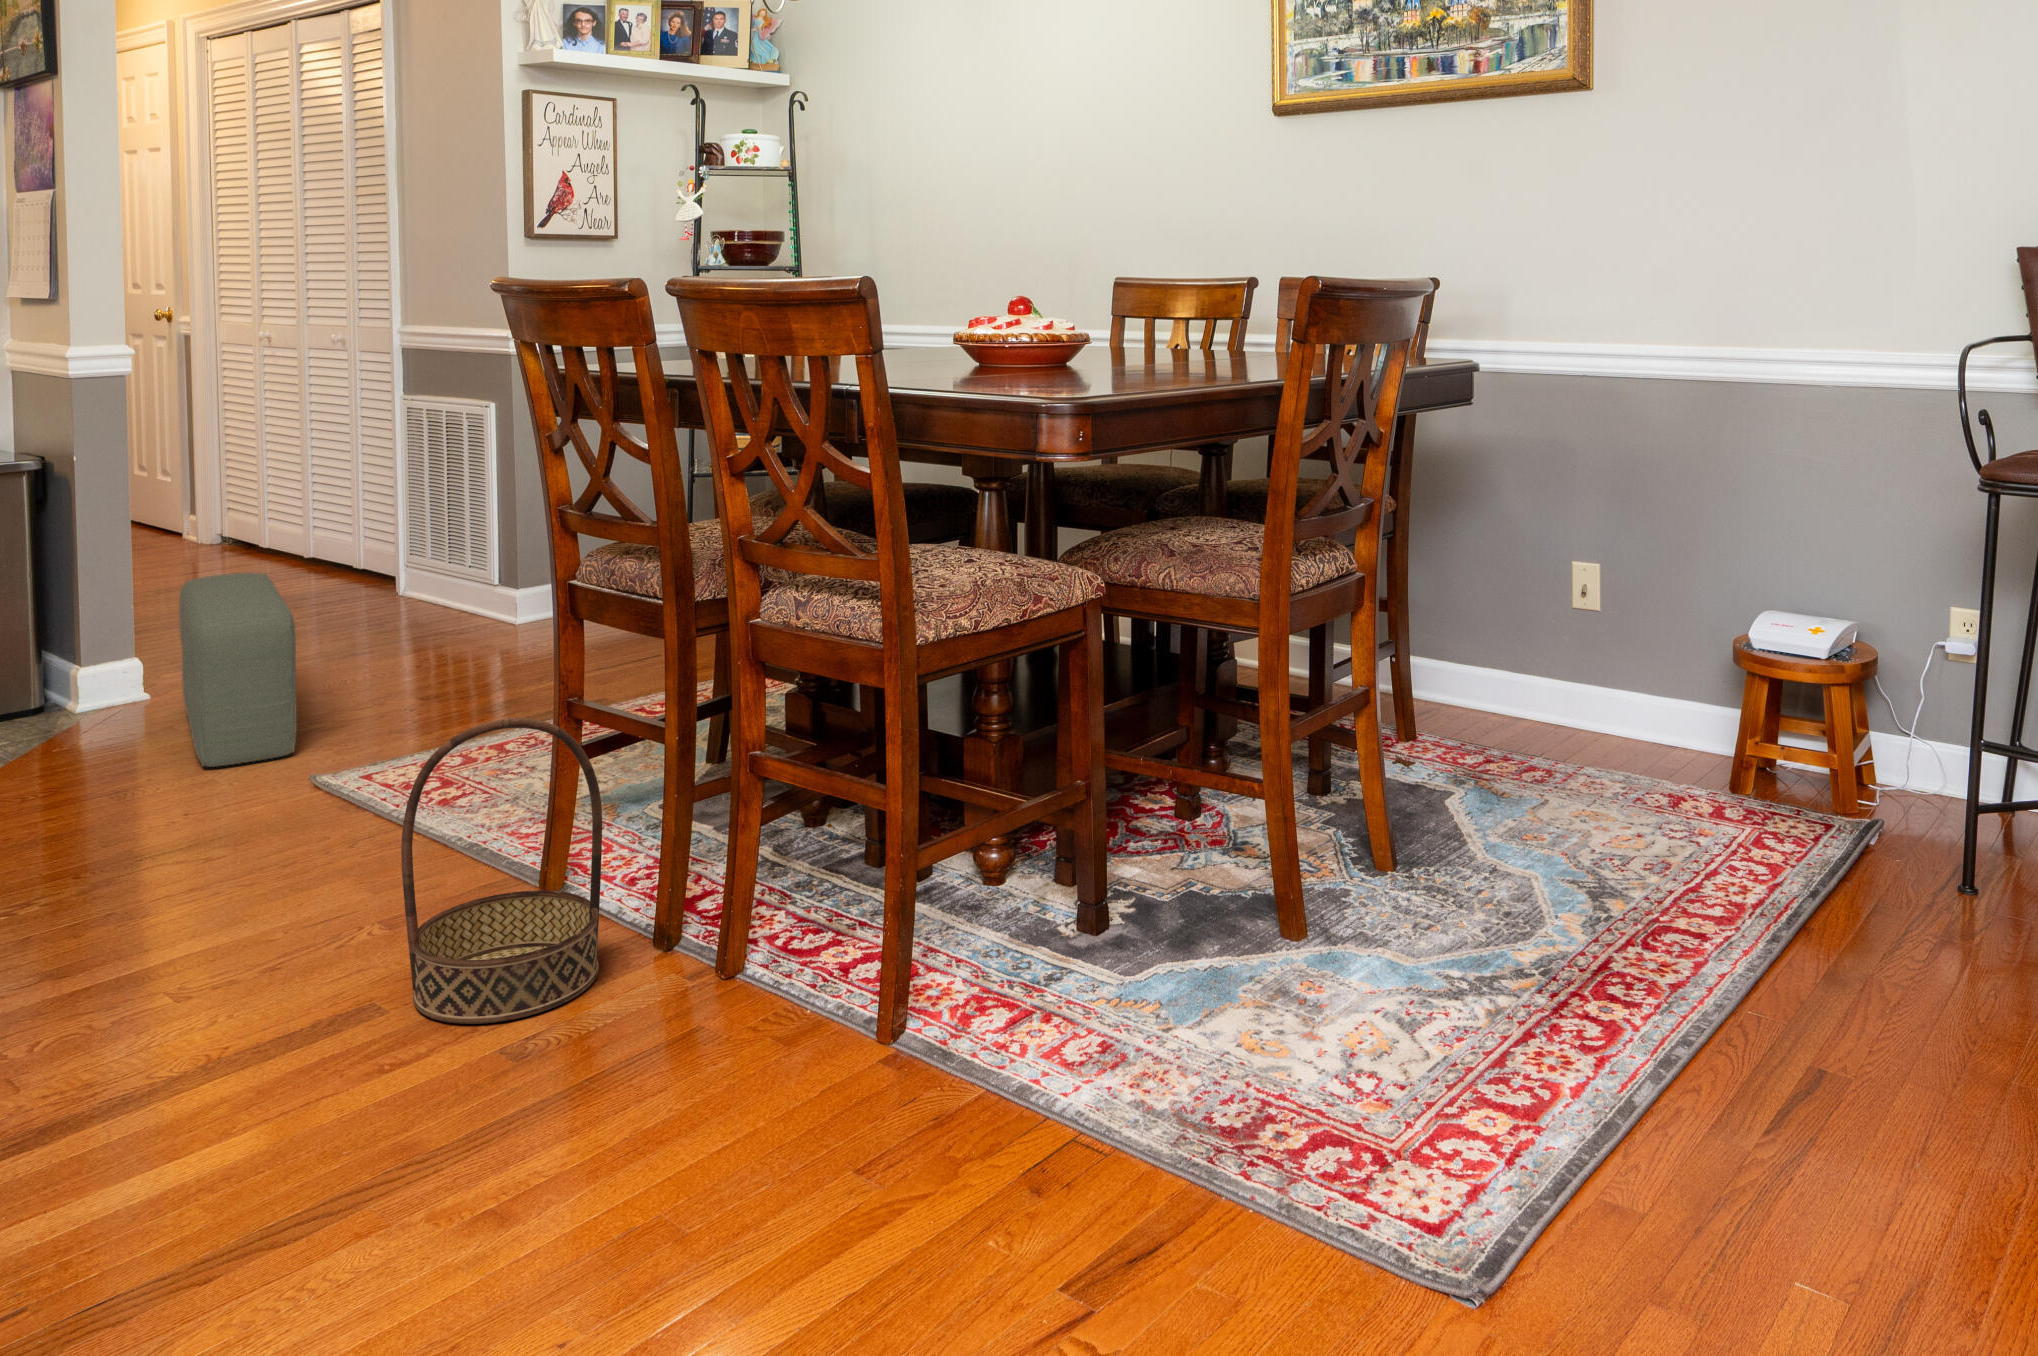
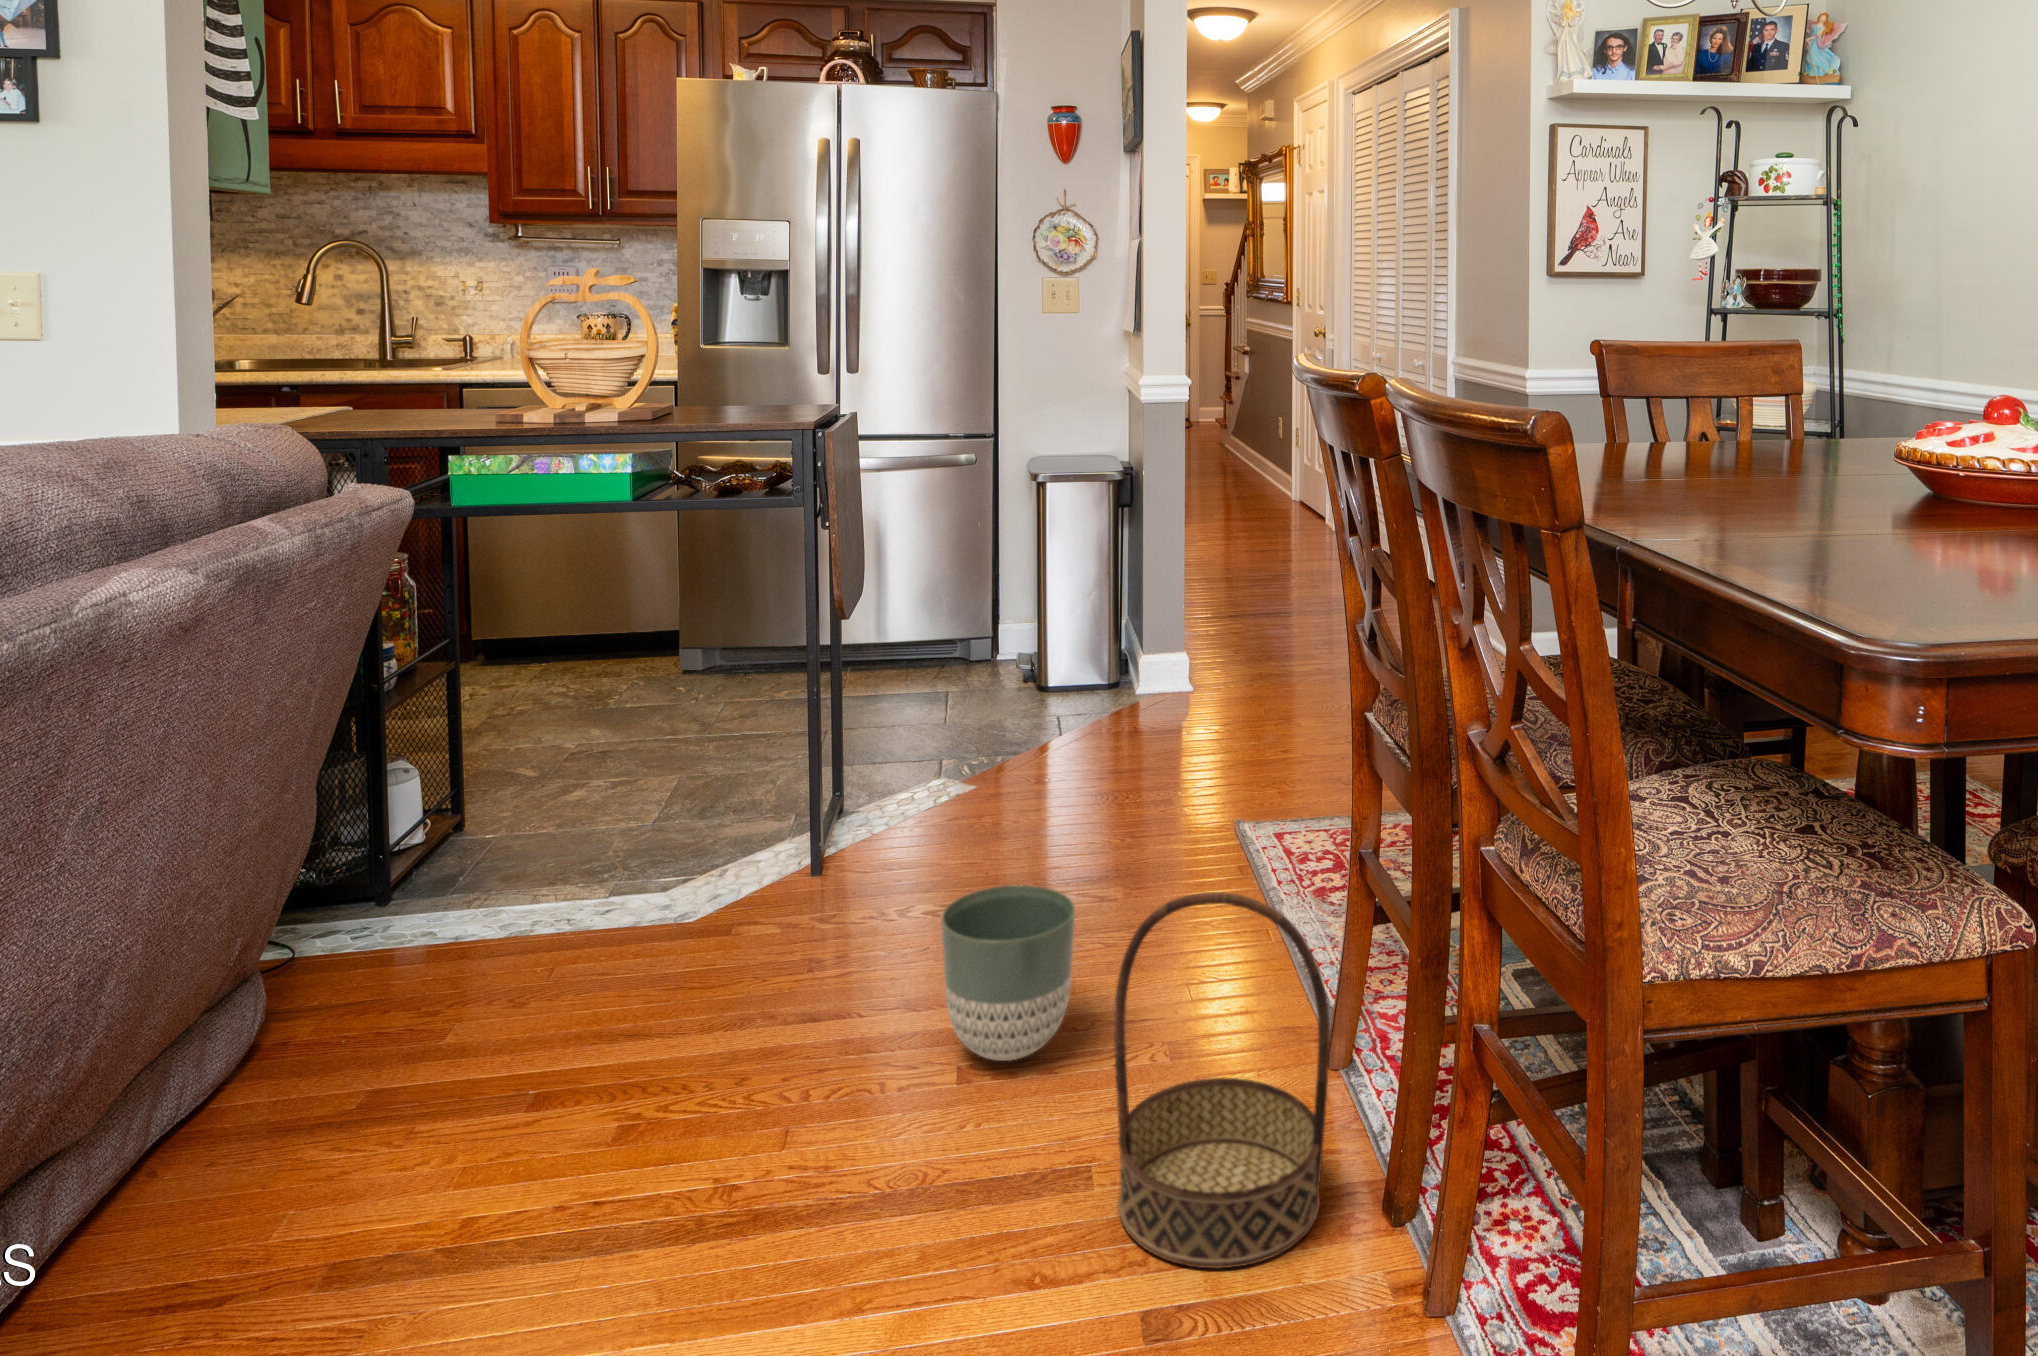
pouf: present [179,573,297,767] -> none [1164,599,1272,796]
planter: none [124,807,277,974] -> present [941,885,1075,1061]

